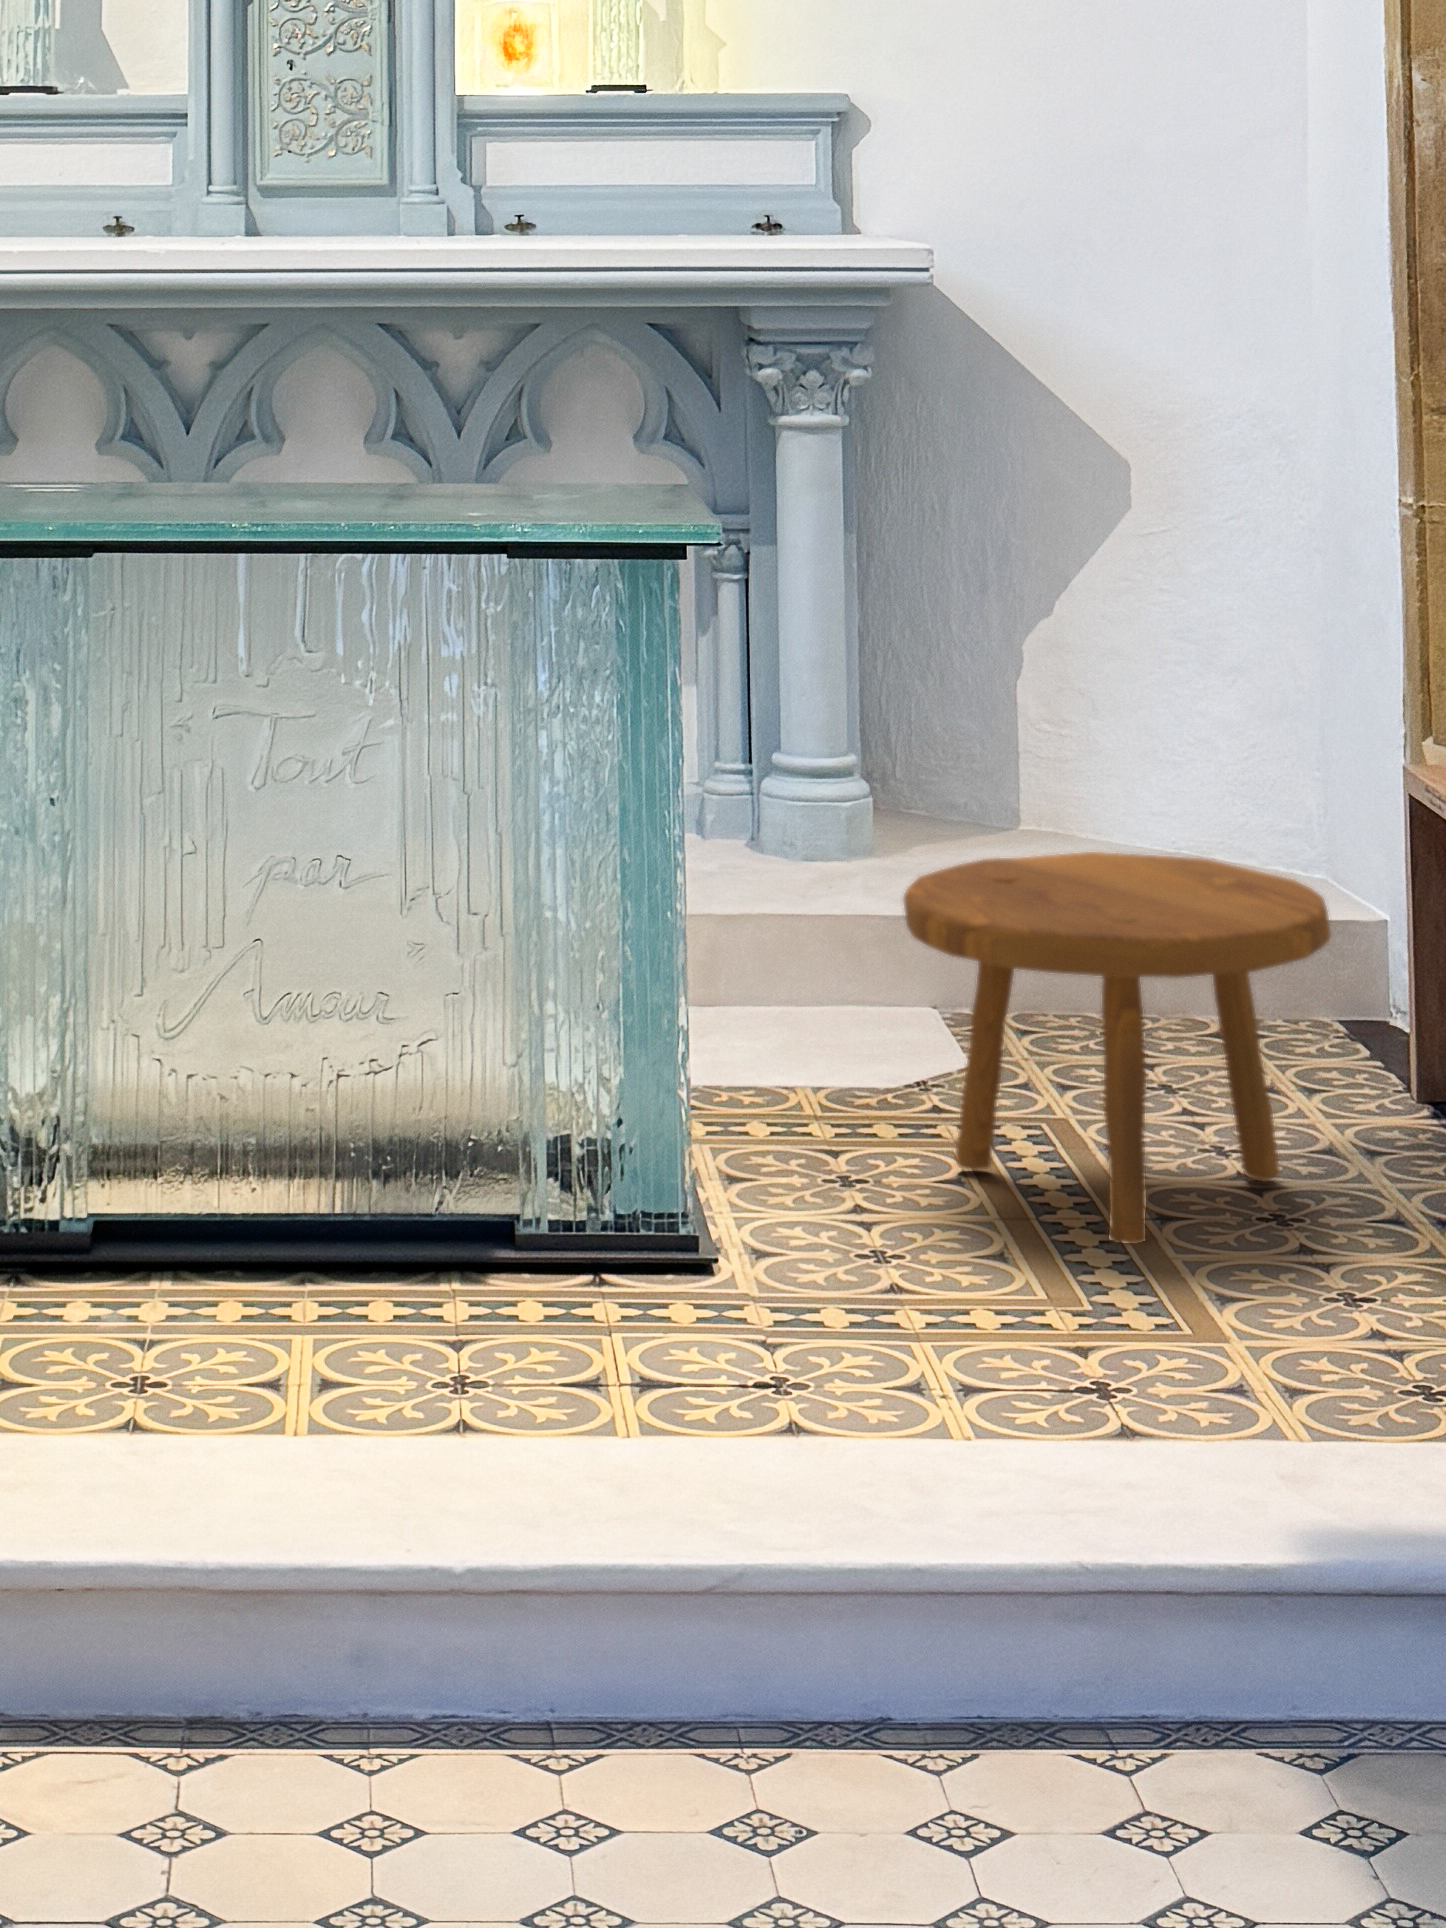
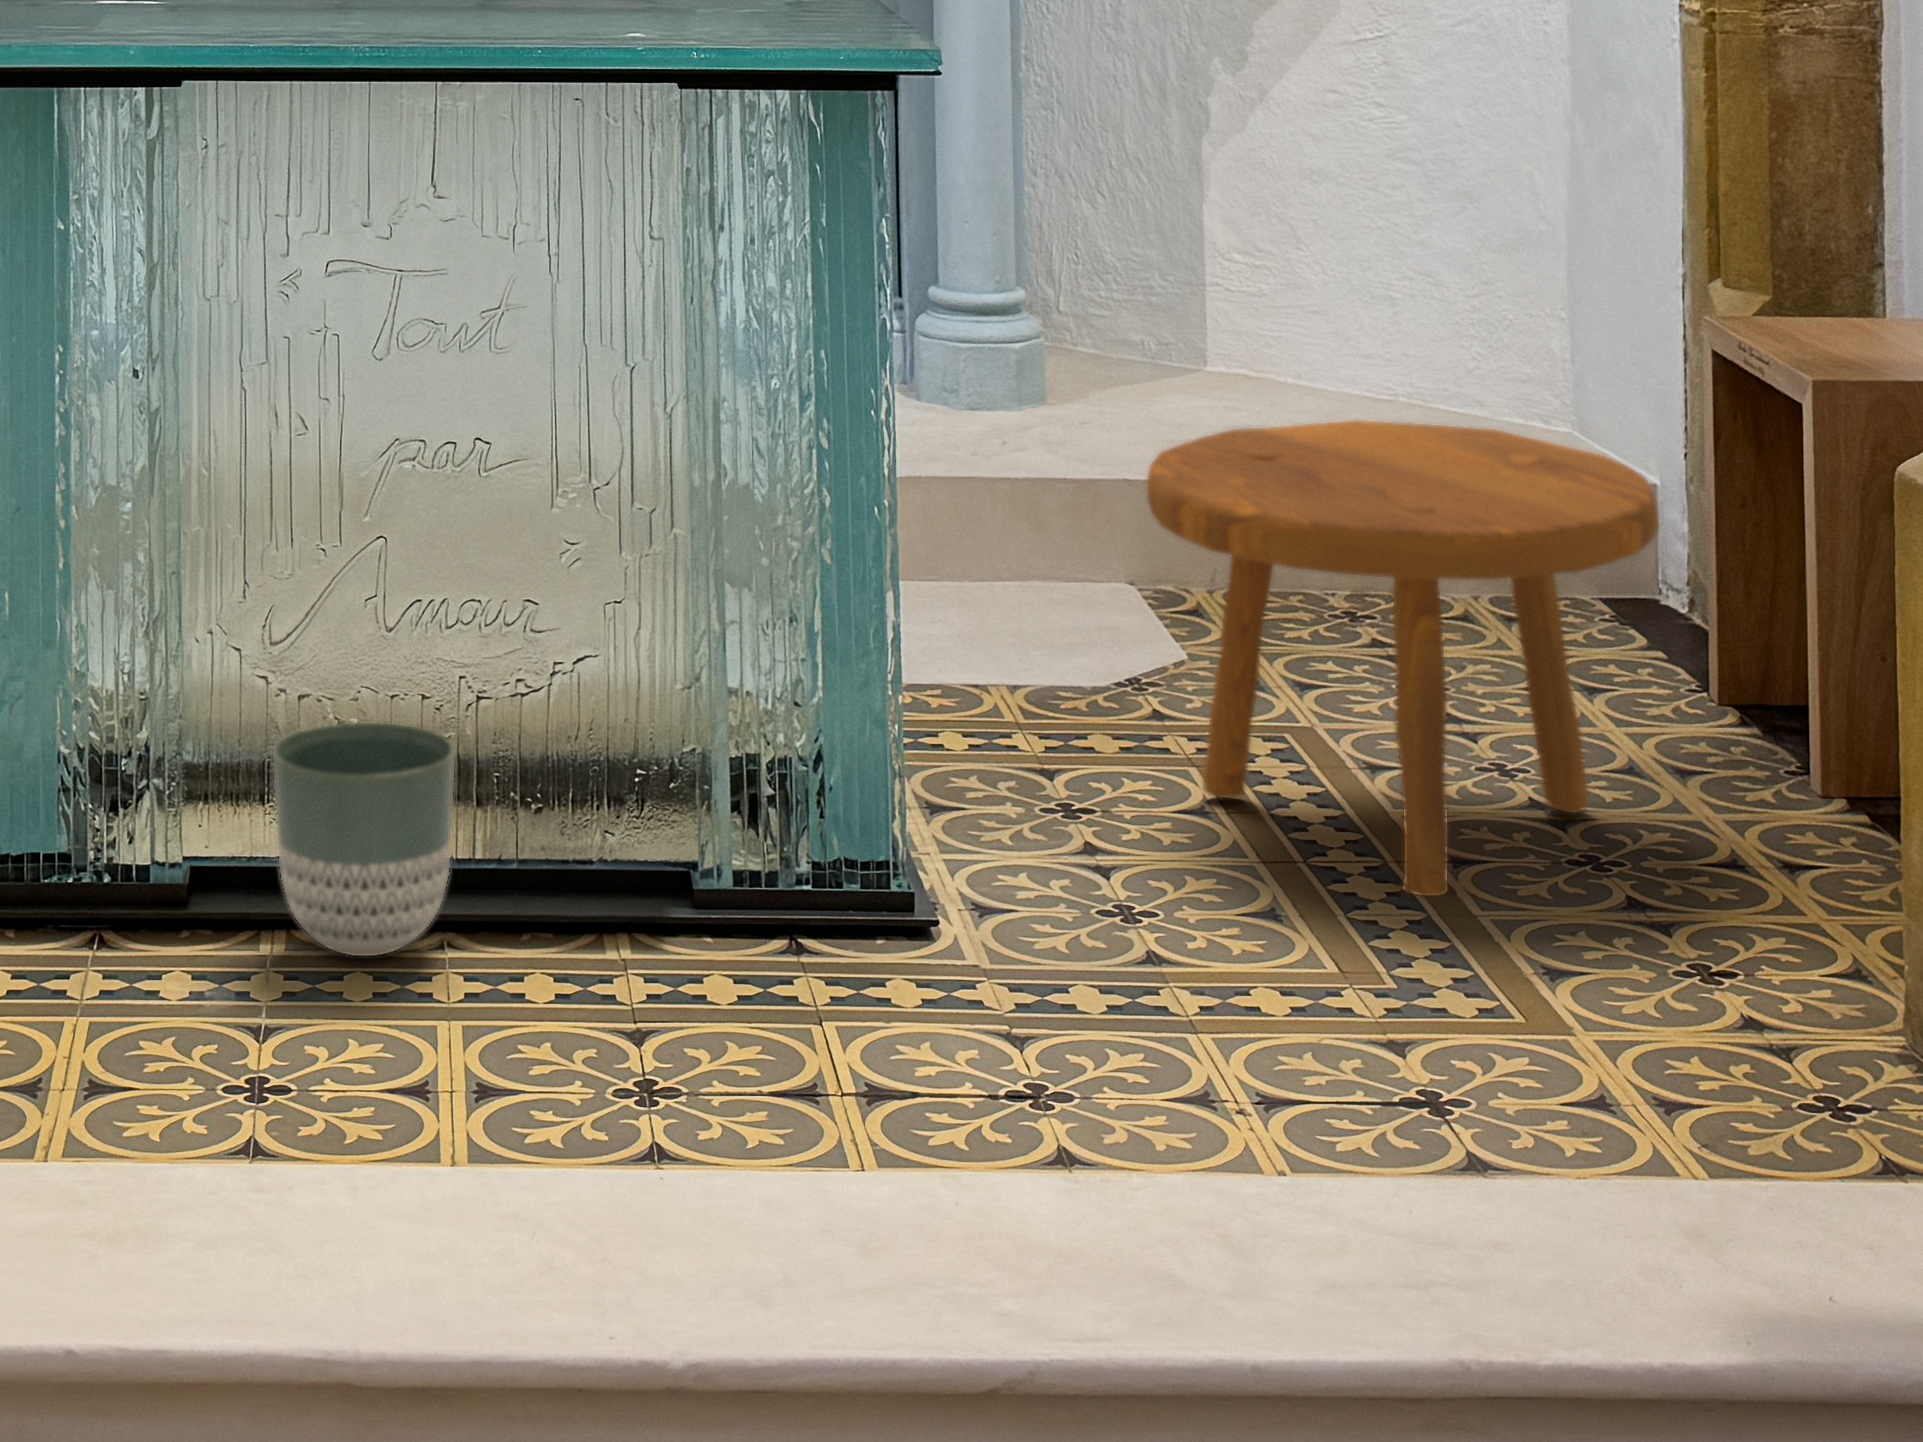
planter: none [157,1095,307,1286] -> present [273,723,455,956]

